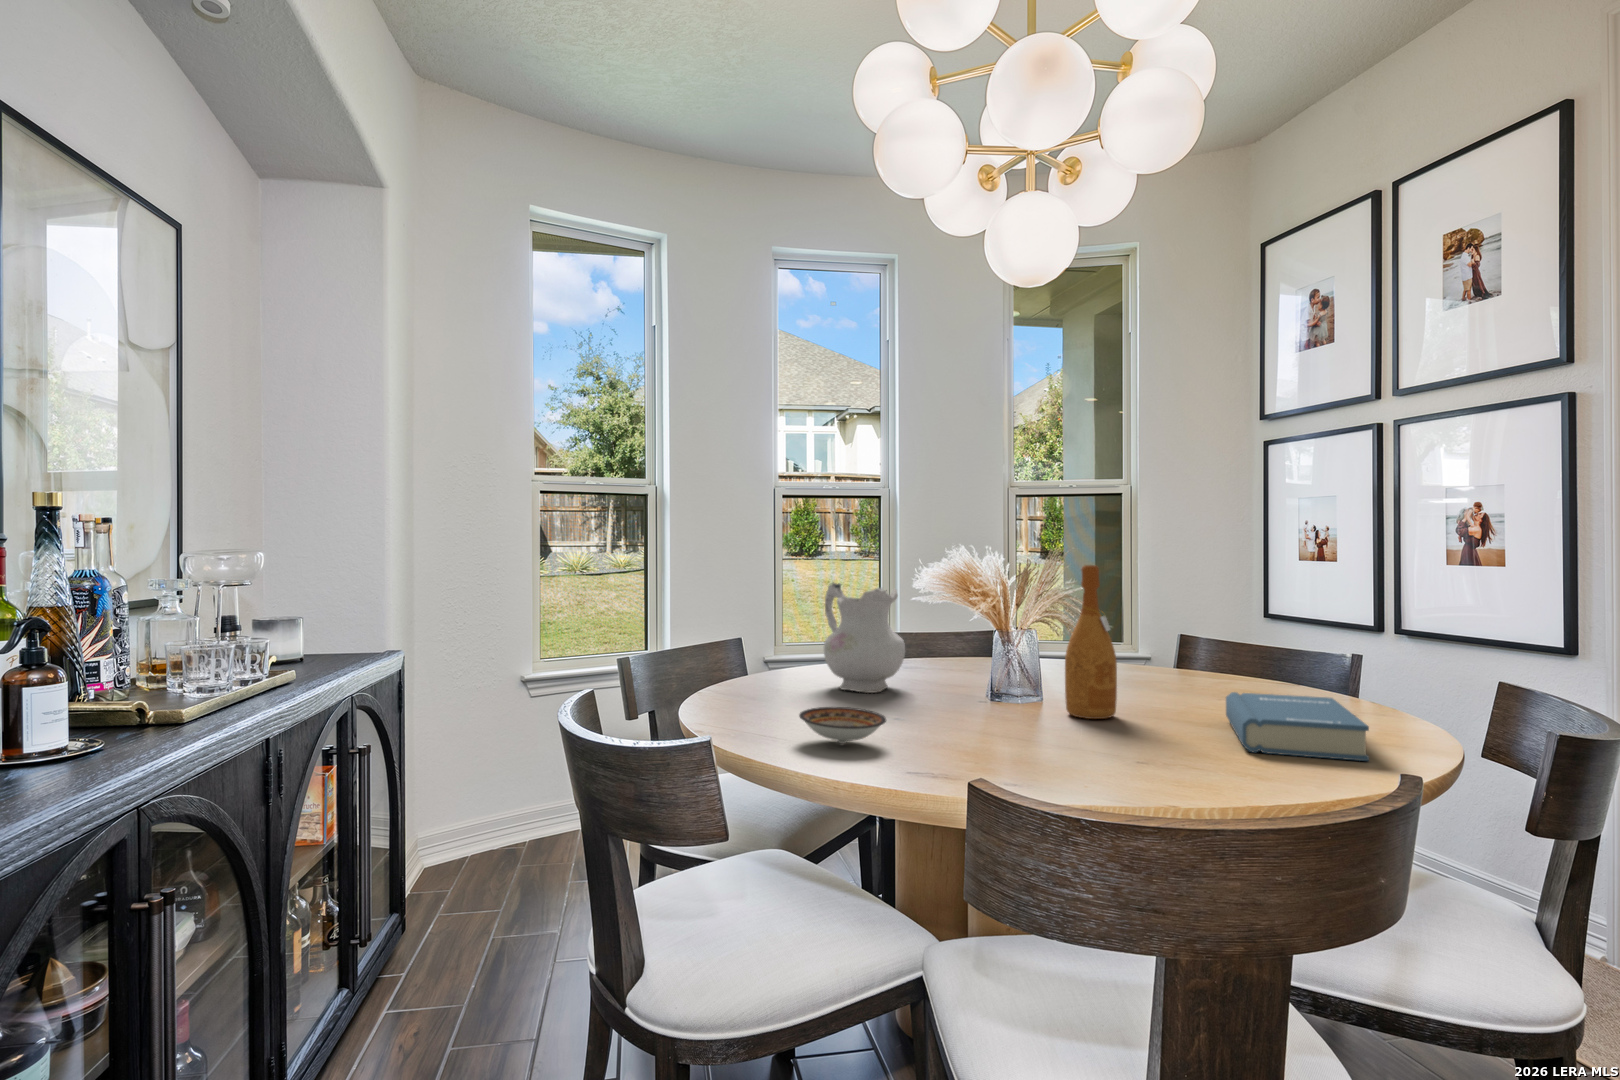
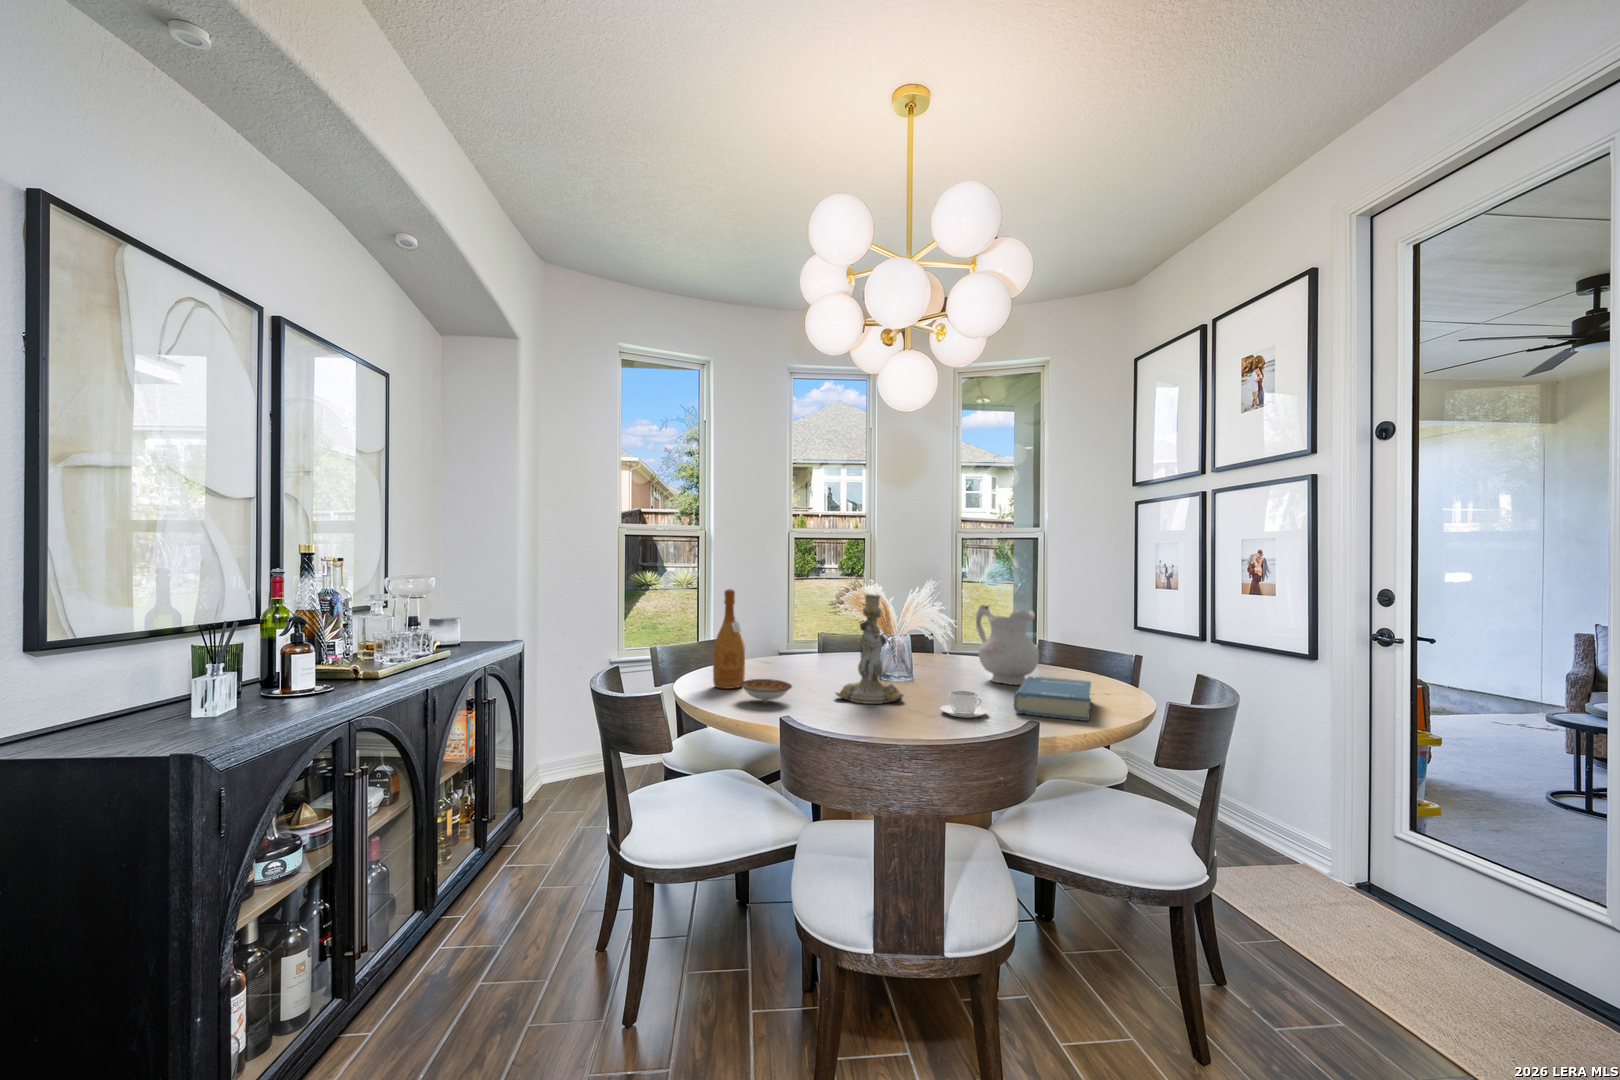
wine bottle: present [1065,565,1117,719] -> present [713,589,745,689]
candlestick: none [946,570,1057,742] -> present [836,594,904,704]
ceramic pitcher: present [824,583,905,693] -> present [976,605,1039,685]
coffee cup: none [1129,718,1209,761] -> present [940,690,988,718]

